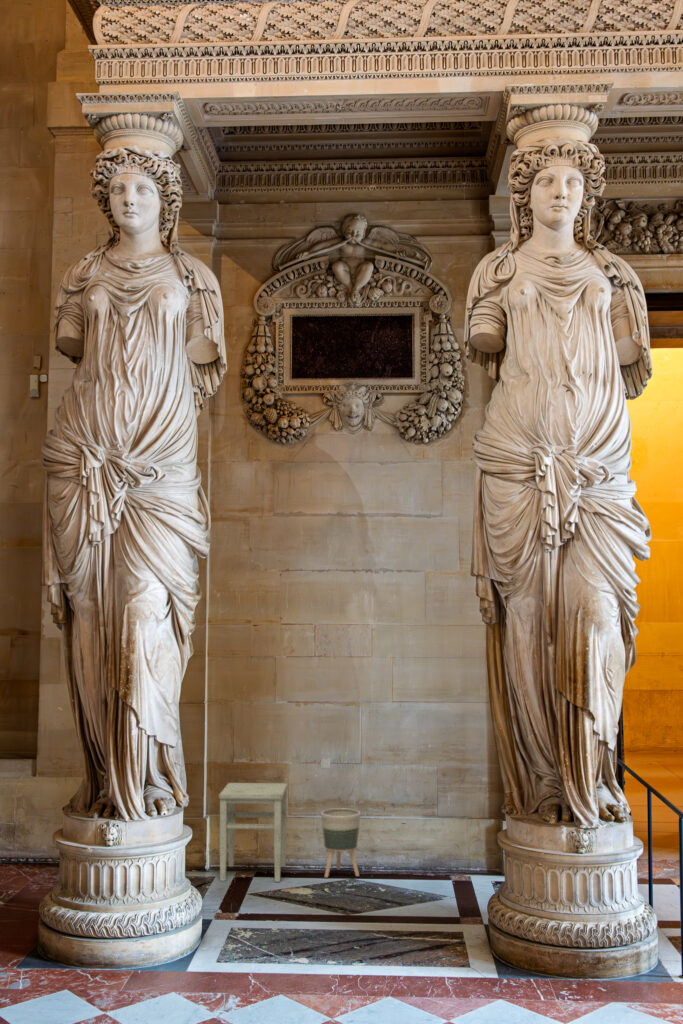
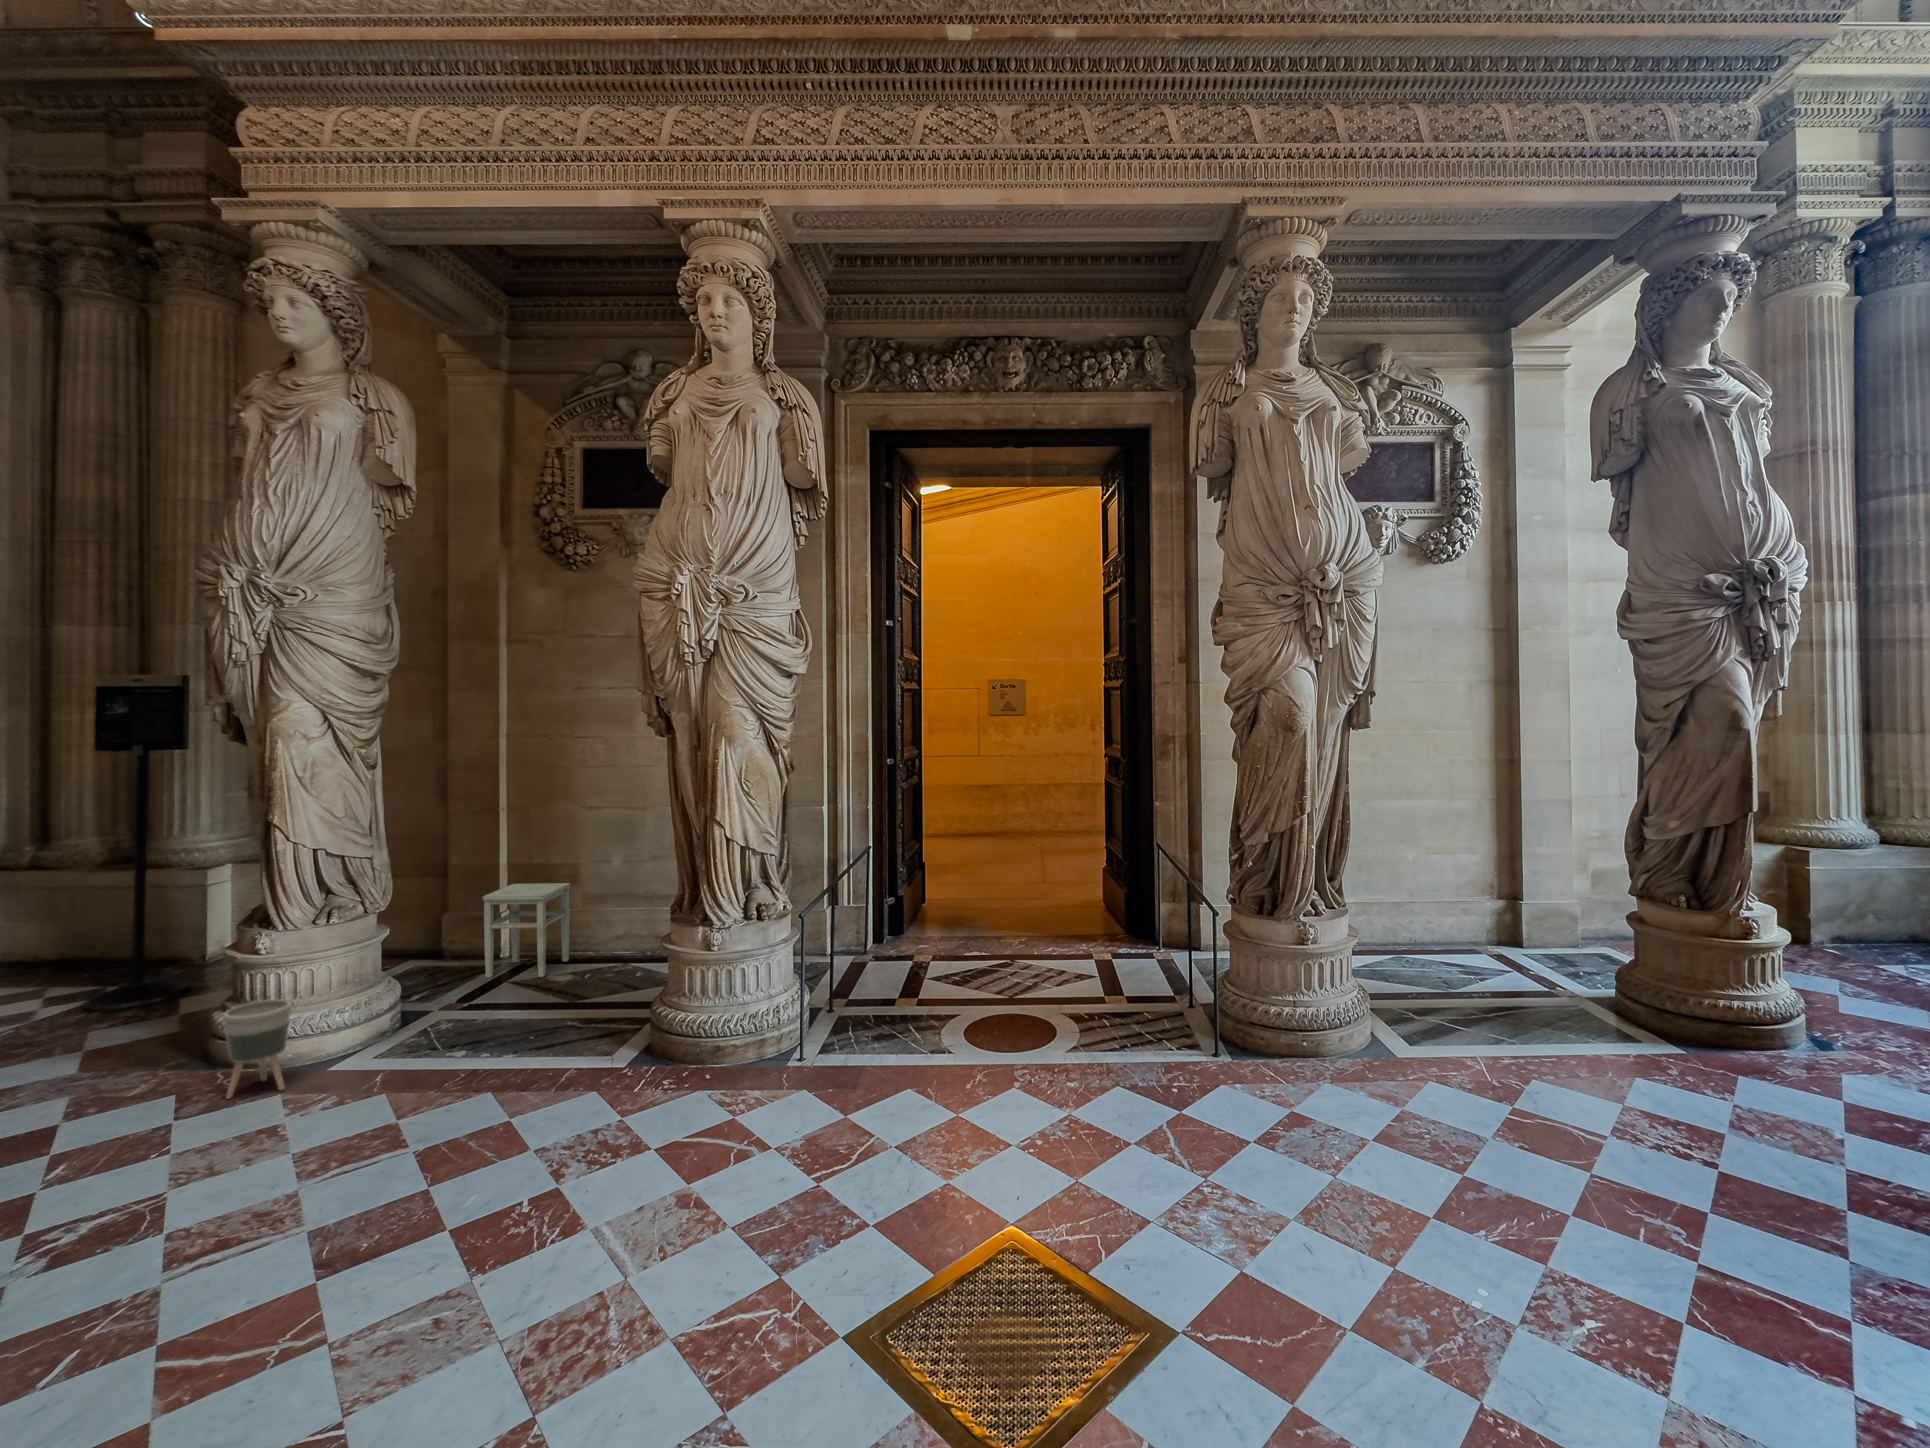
planter: present [321,808,361,878] -> present [223,999,291,1099]

